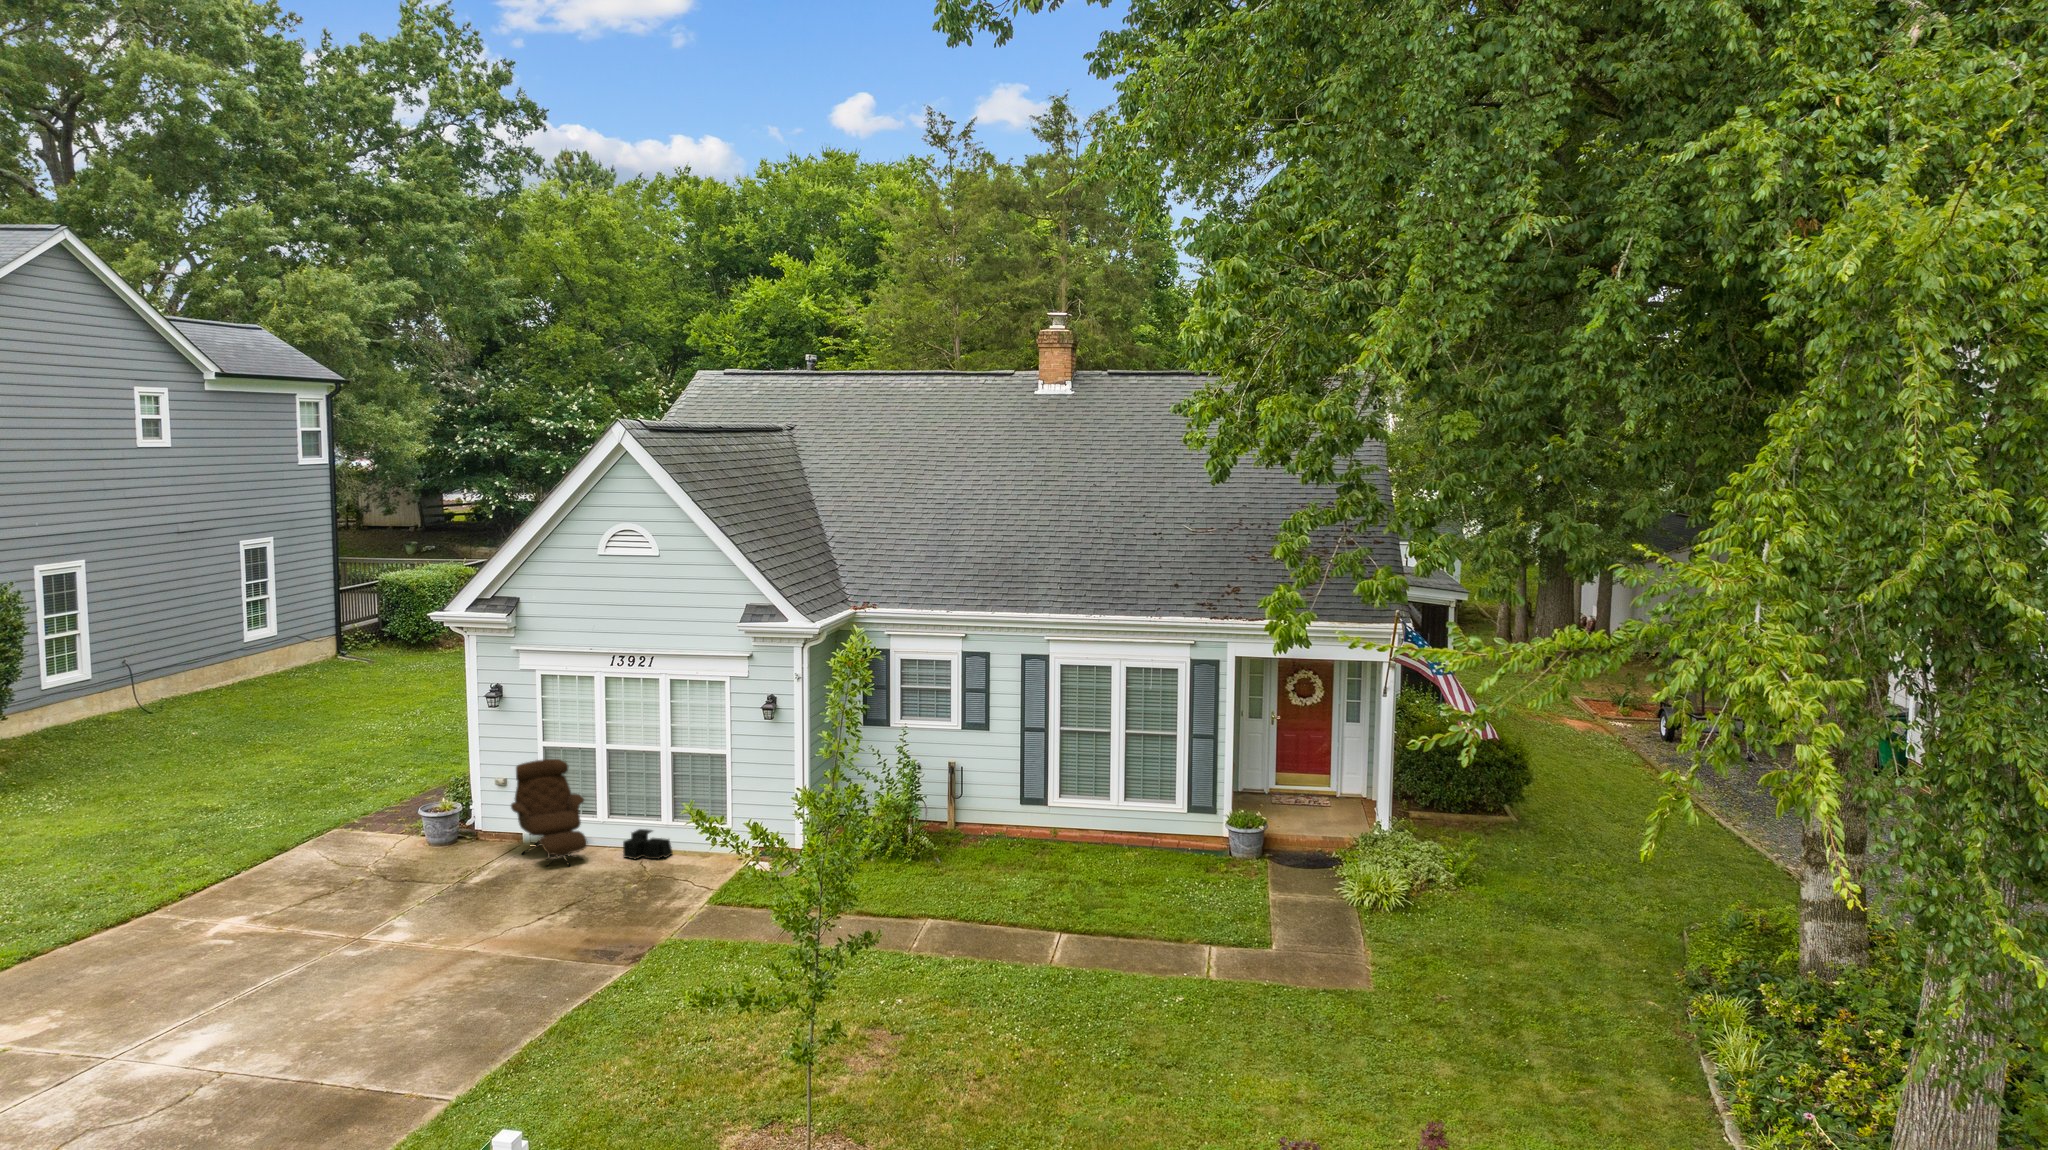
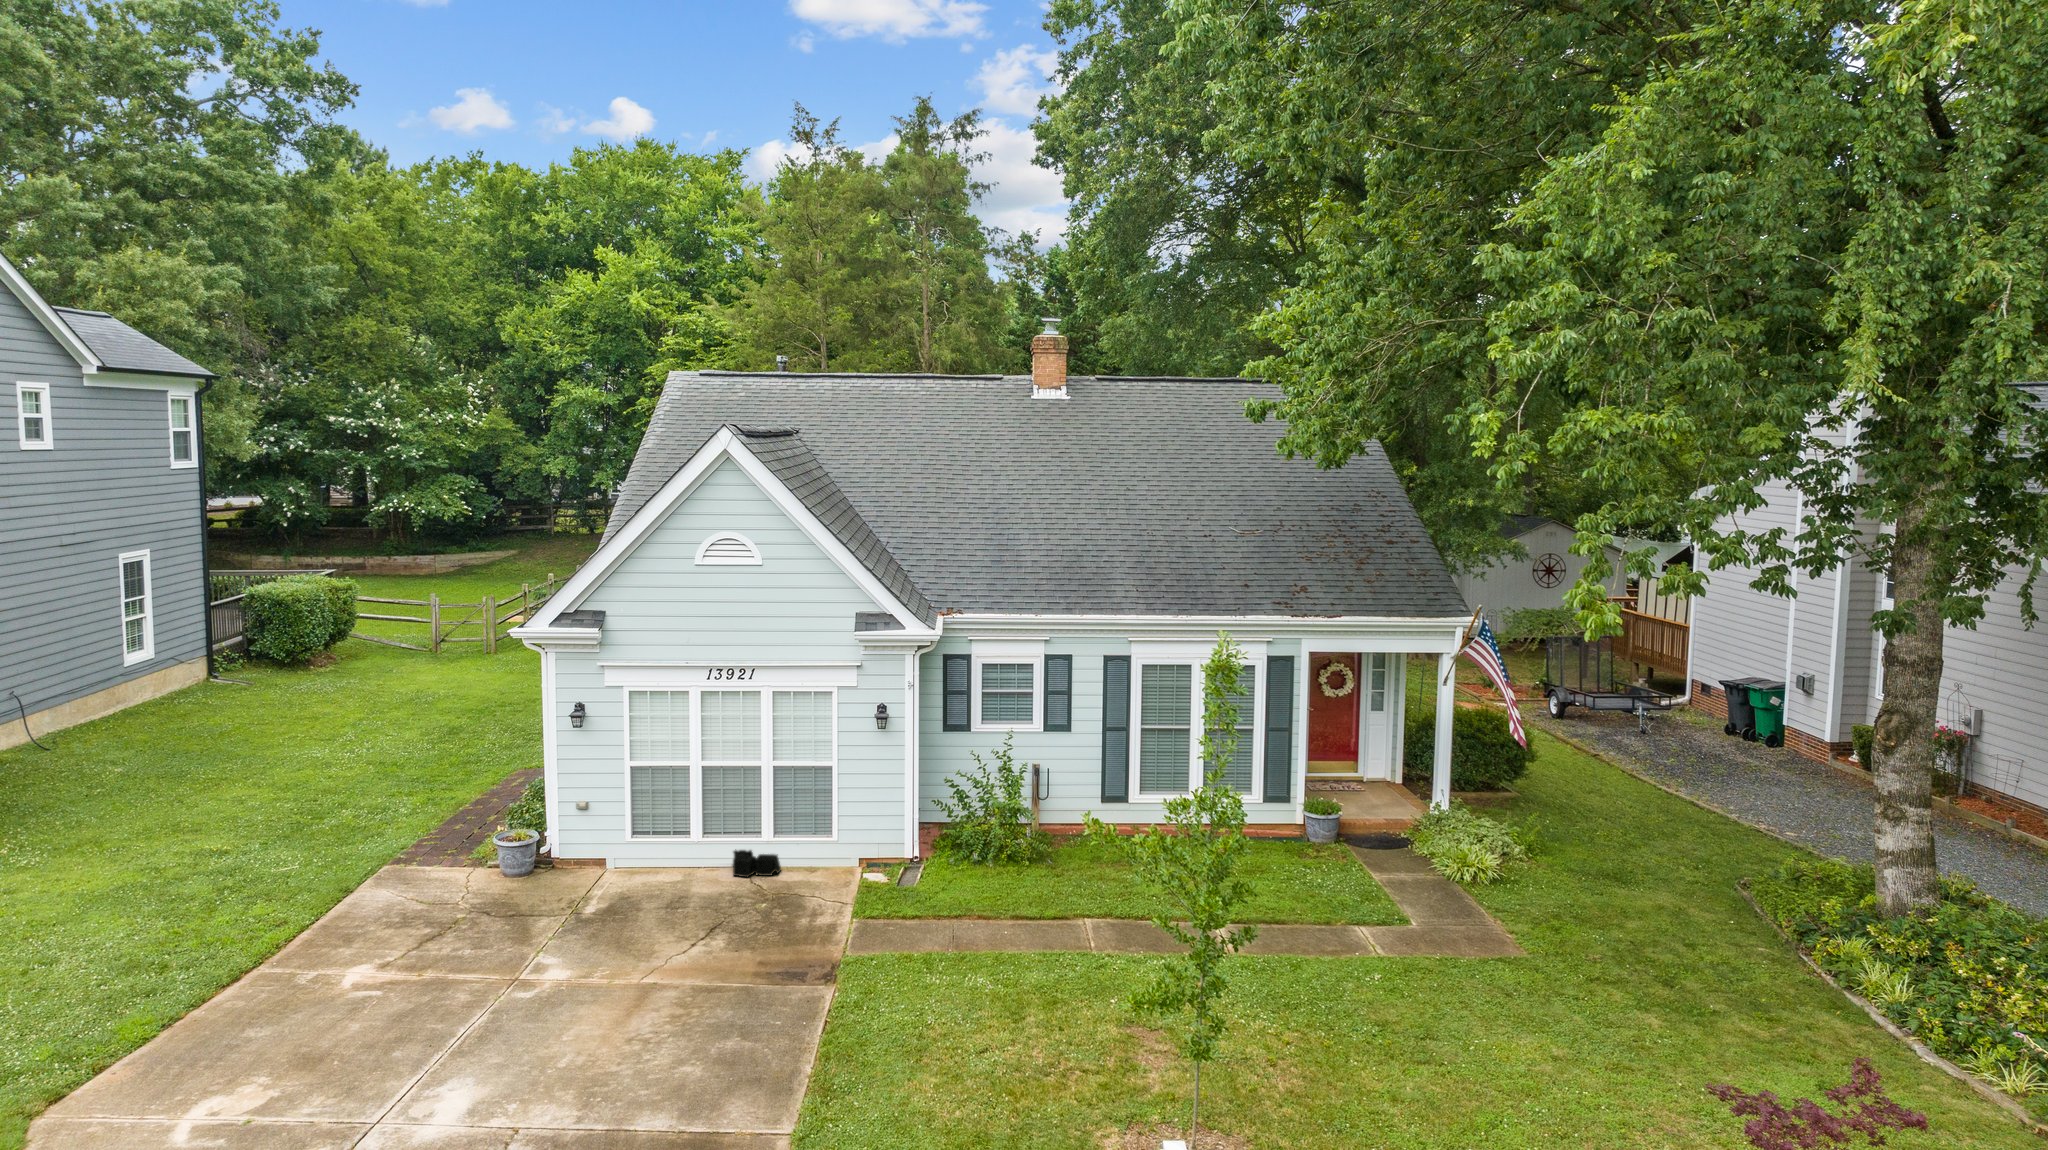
lounge chair: present [511,759,587,865] -> none [607,779,699,890]

